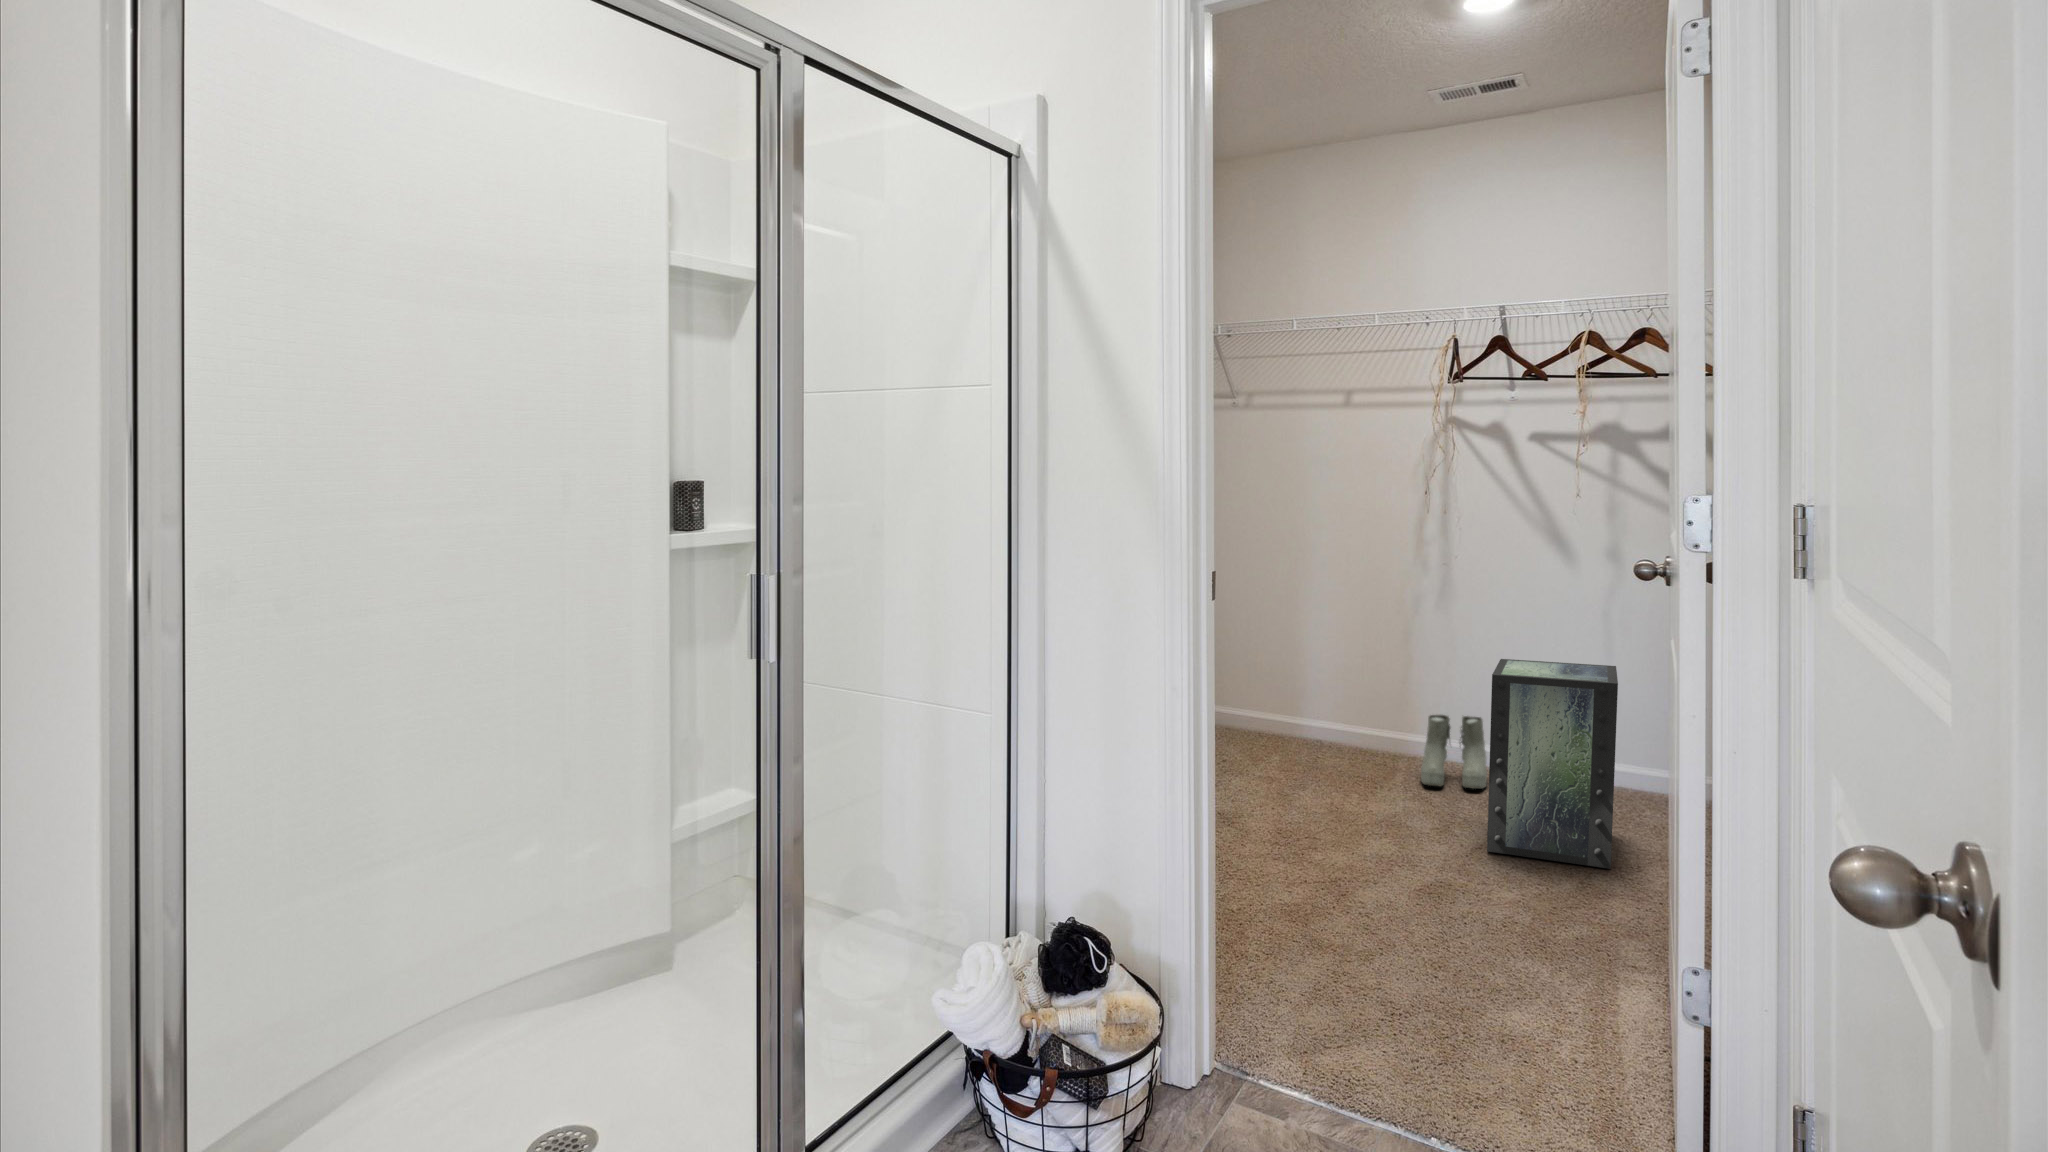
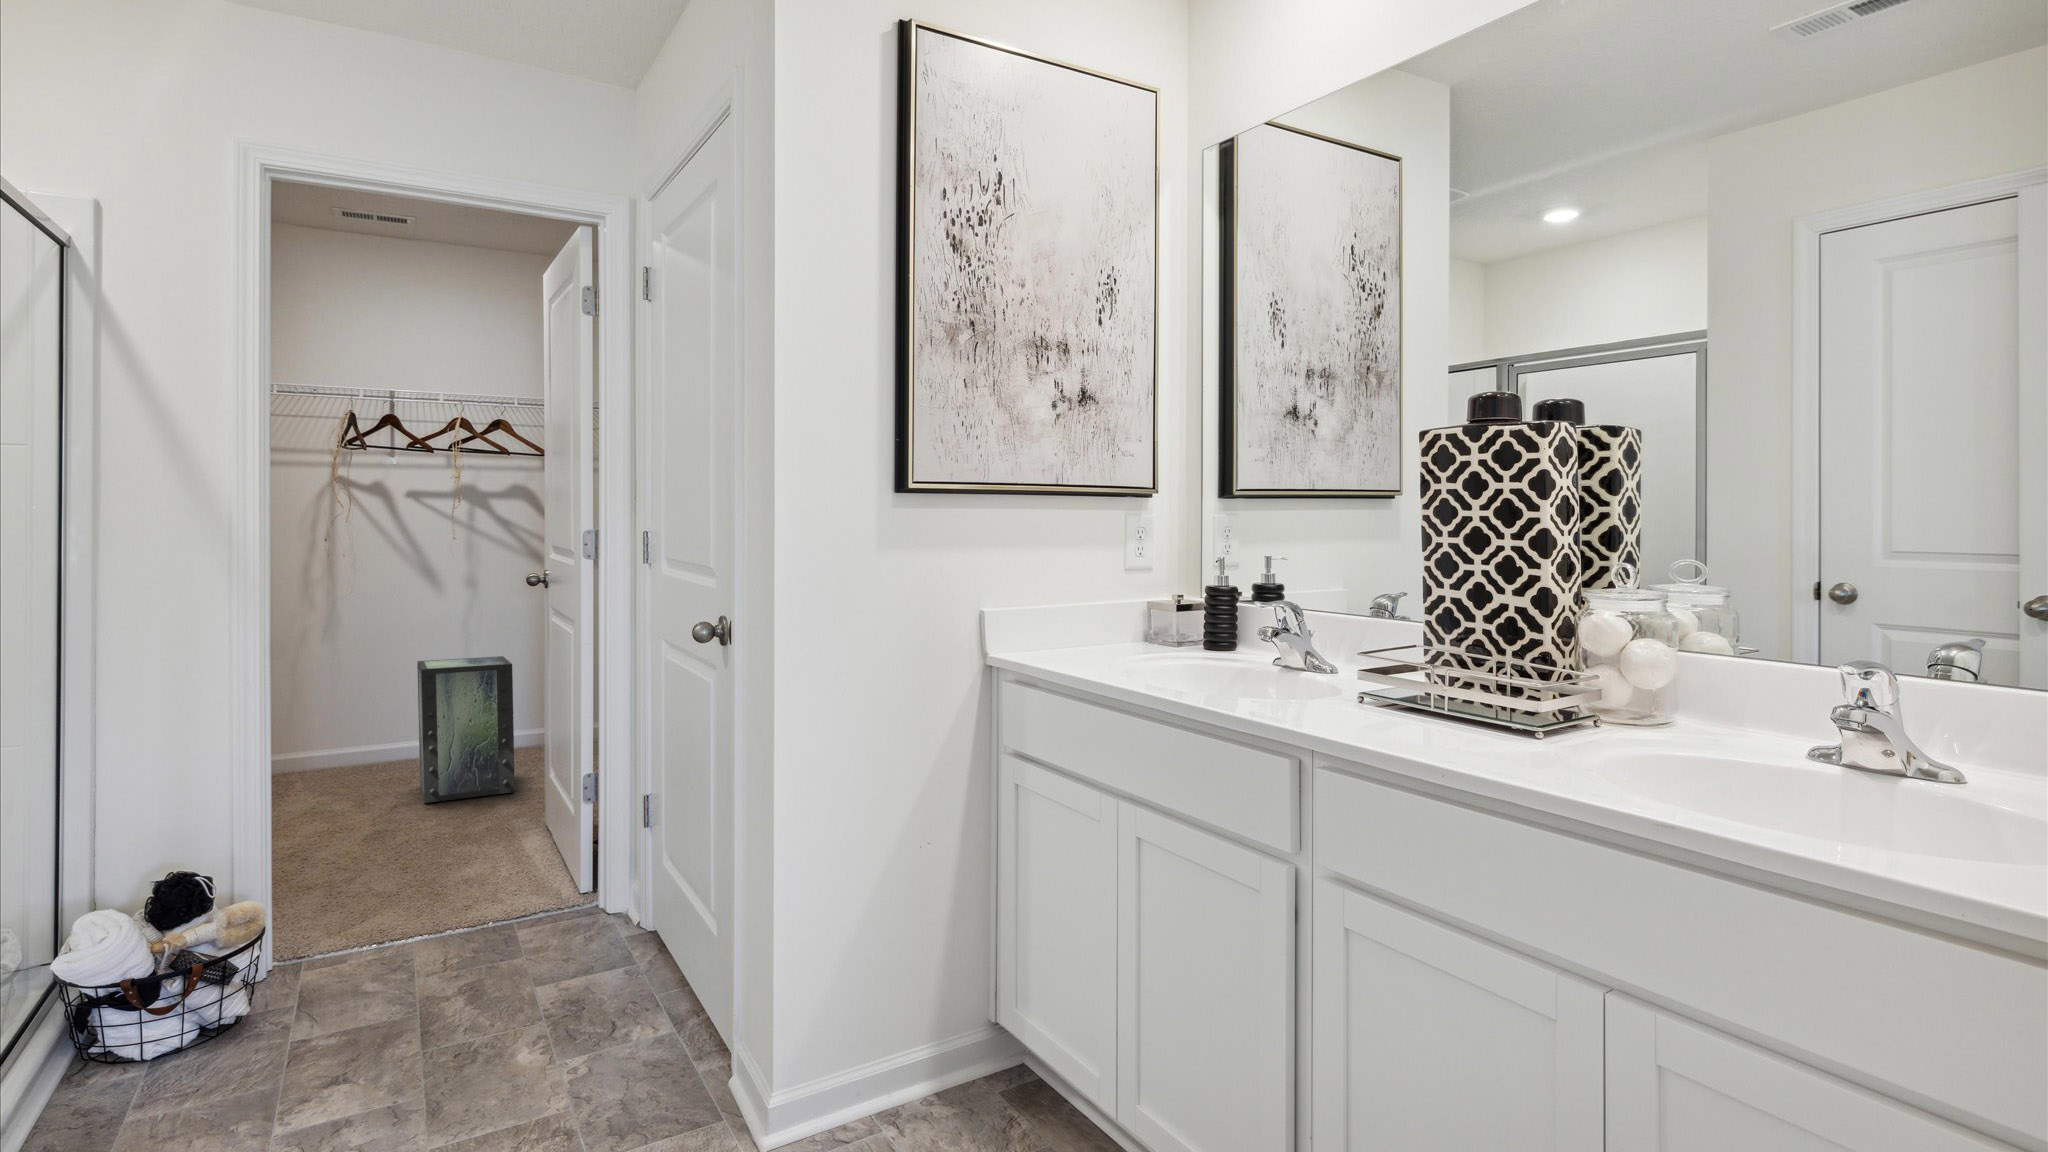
boots: present [1421,715,1487,789] -> none [343,716,401,777]

